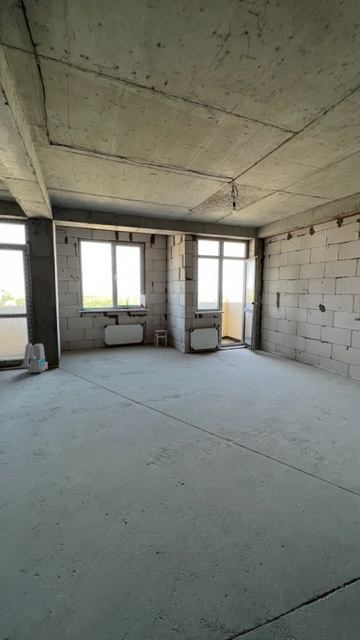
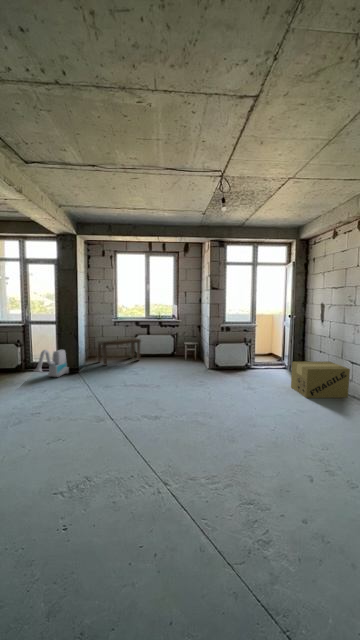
bench: none [68,329,114,359] -> present [97,337,141,365]
cardboard box: none [260,338,303,367] -> present [291,361,350,398]

